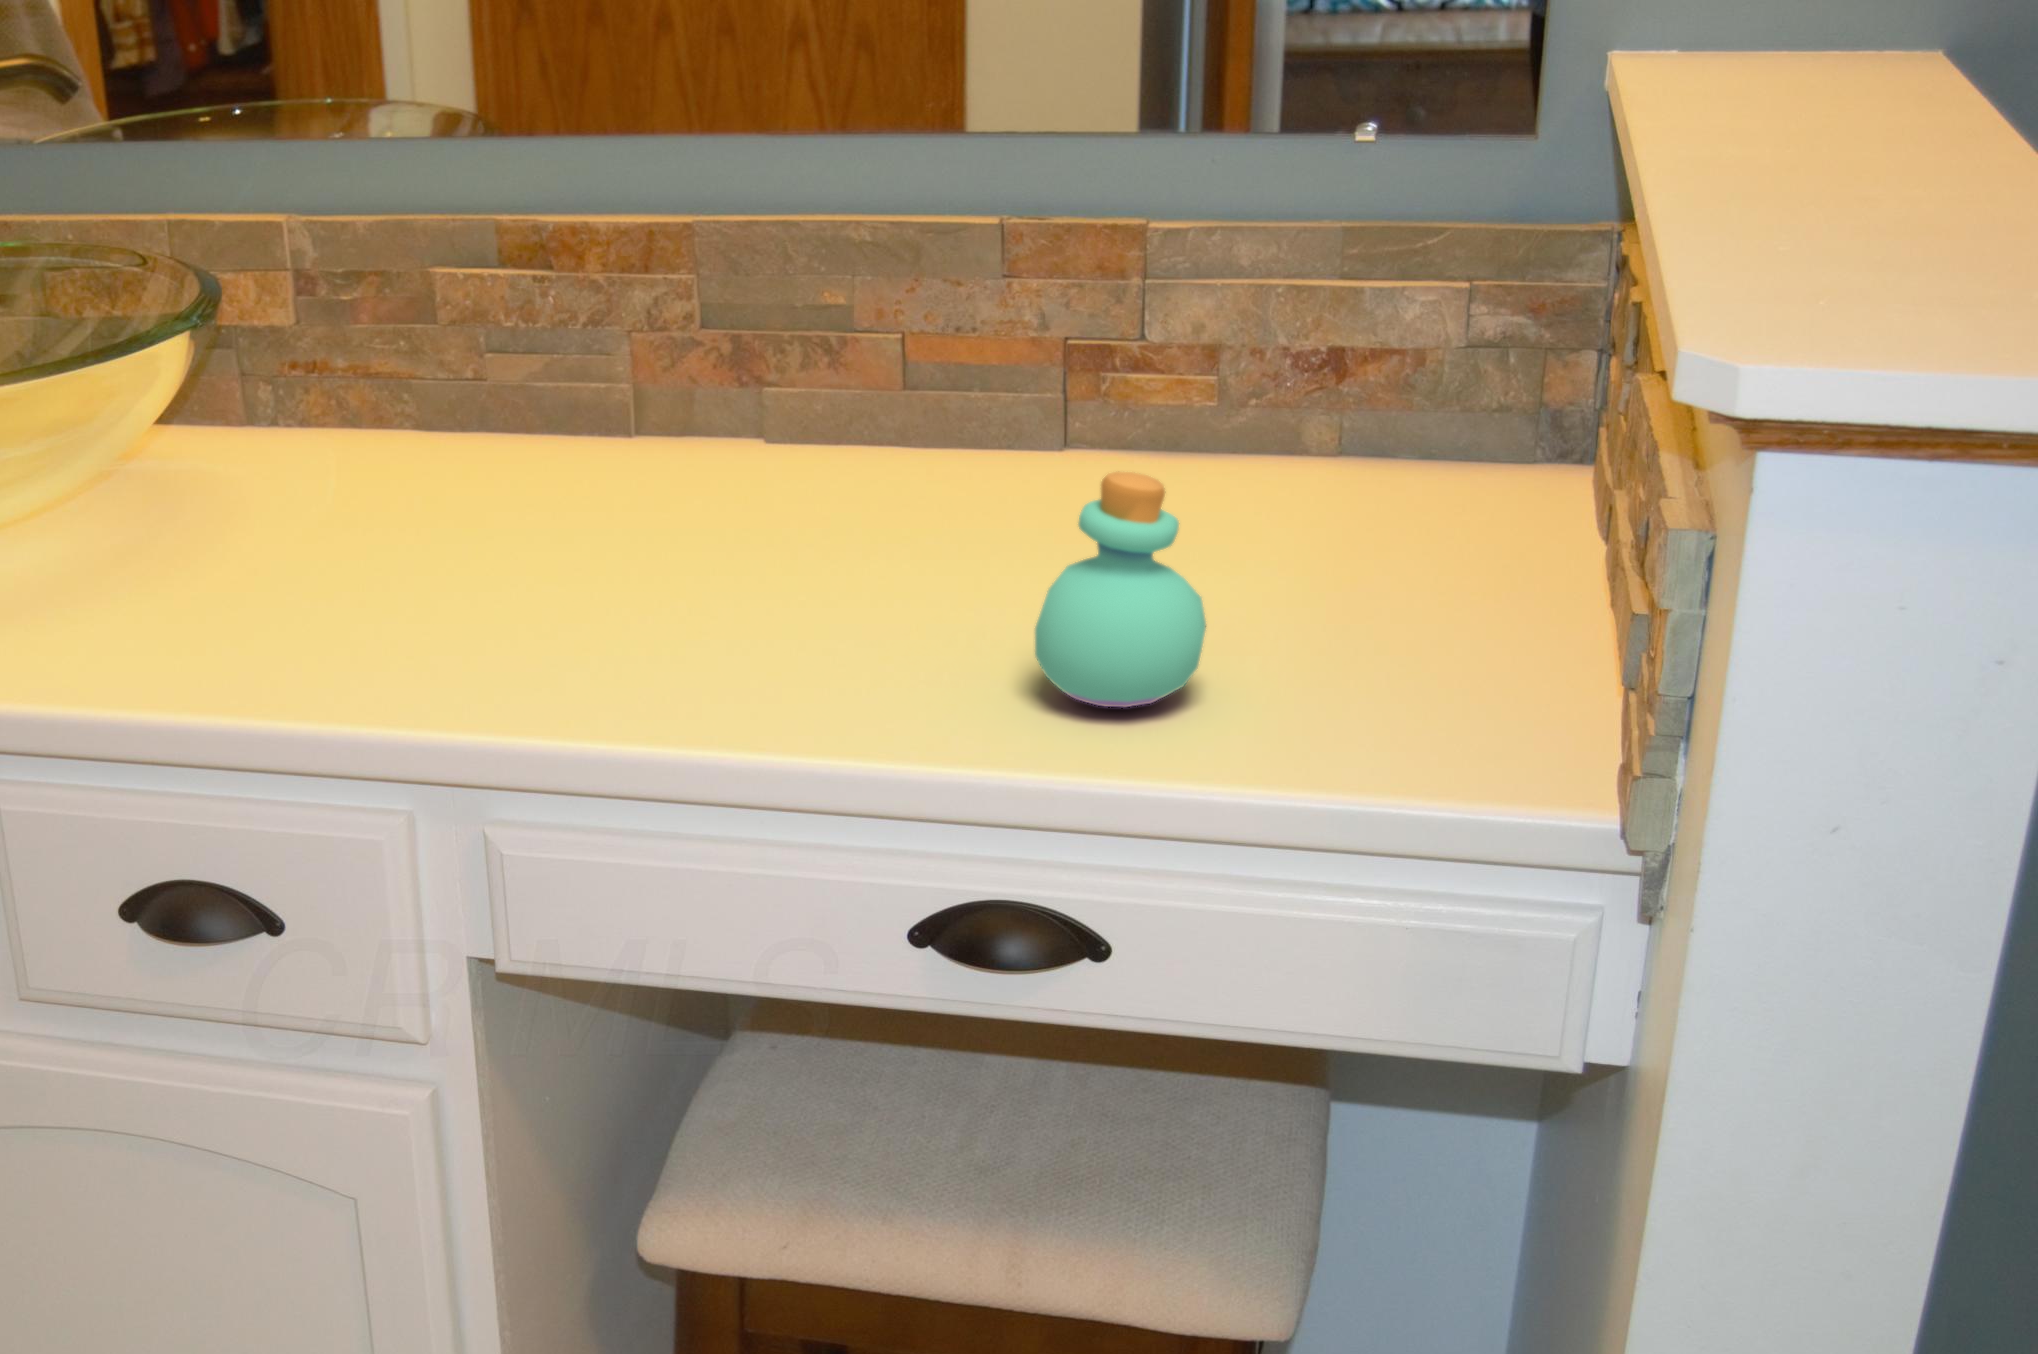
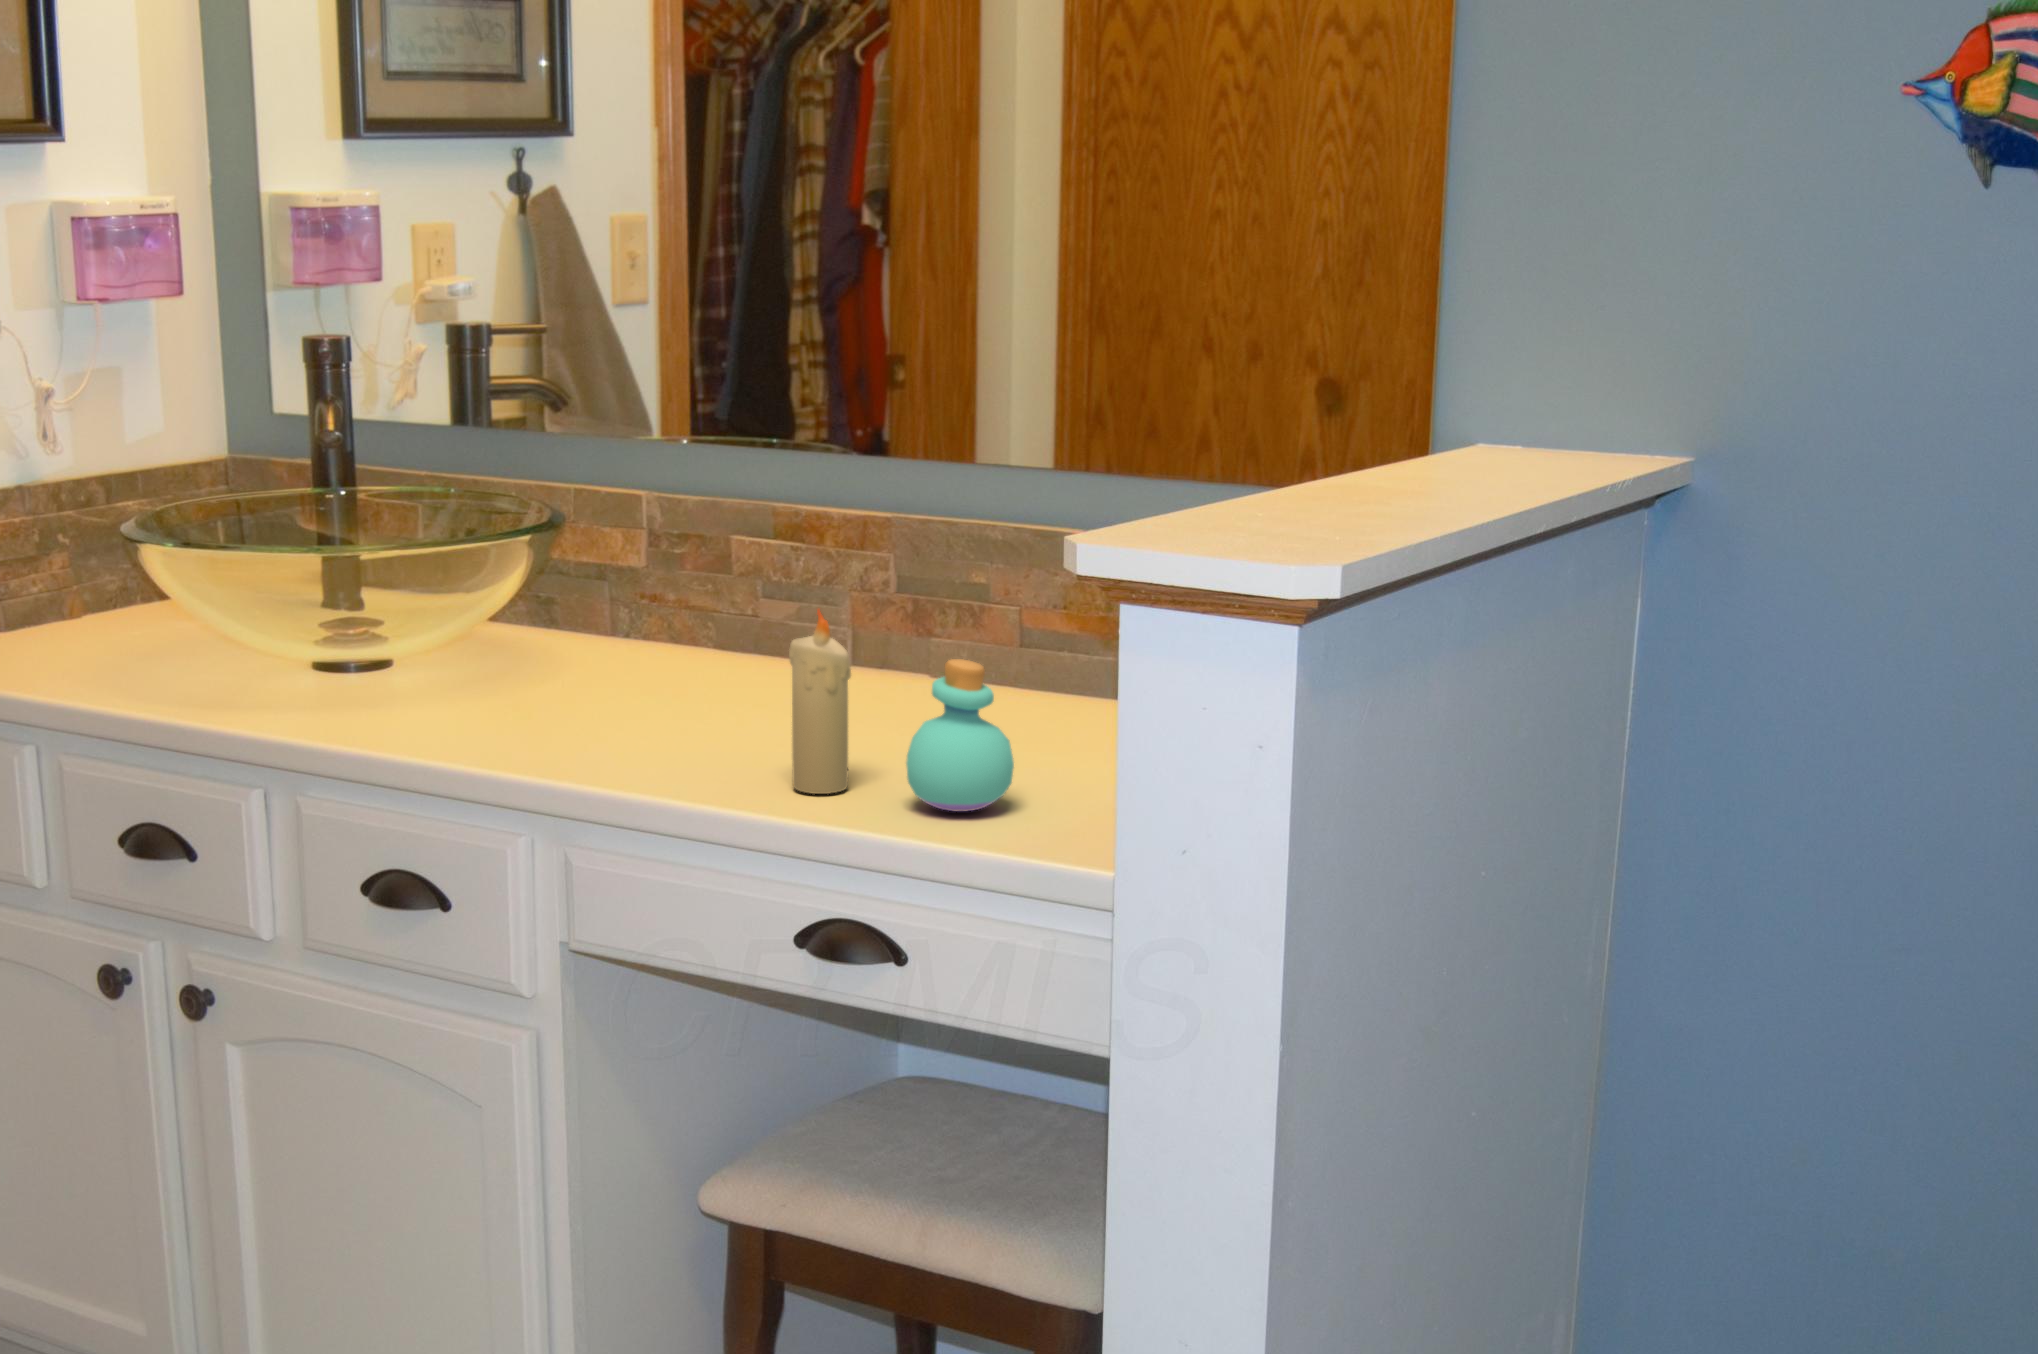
candle: none [822,414,919,701] -> present [789,609,851,794]

